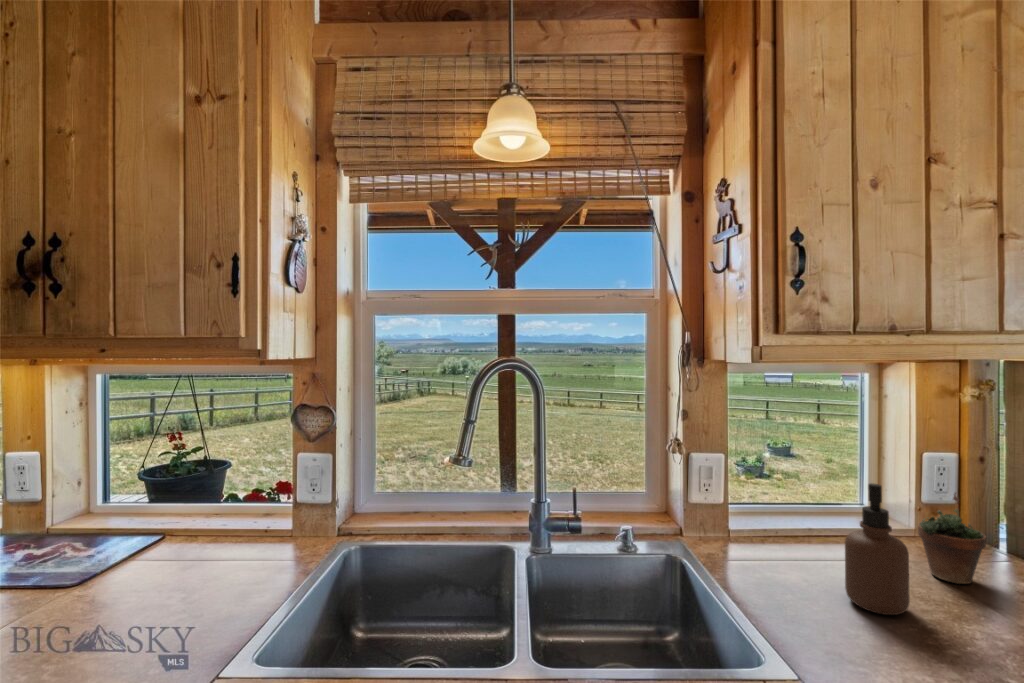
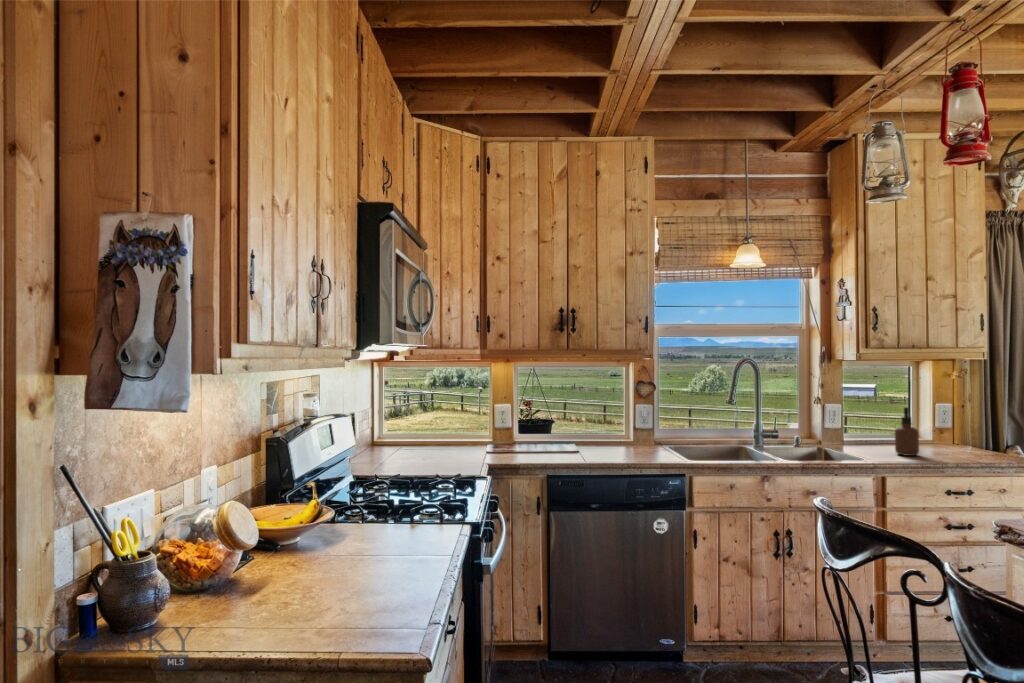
succulent plant: present [918,493,986,584] -> none [928,414,954,452]

